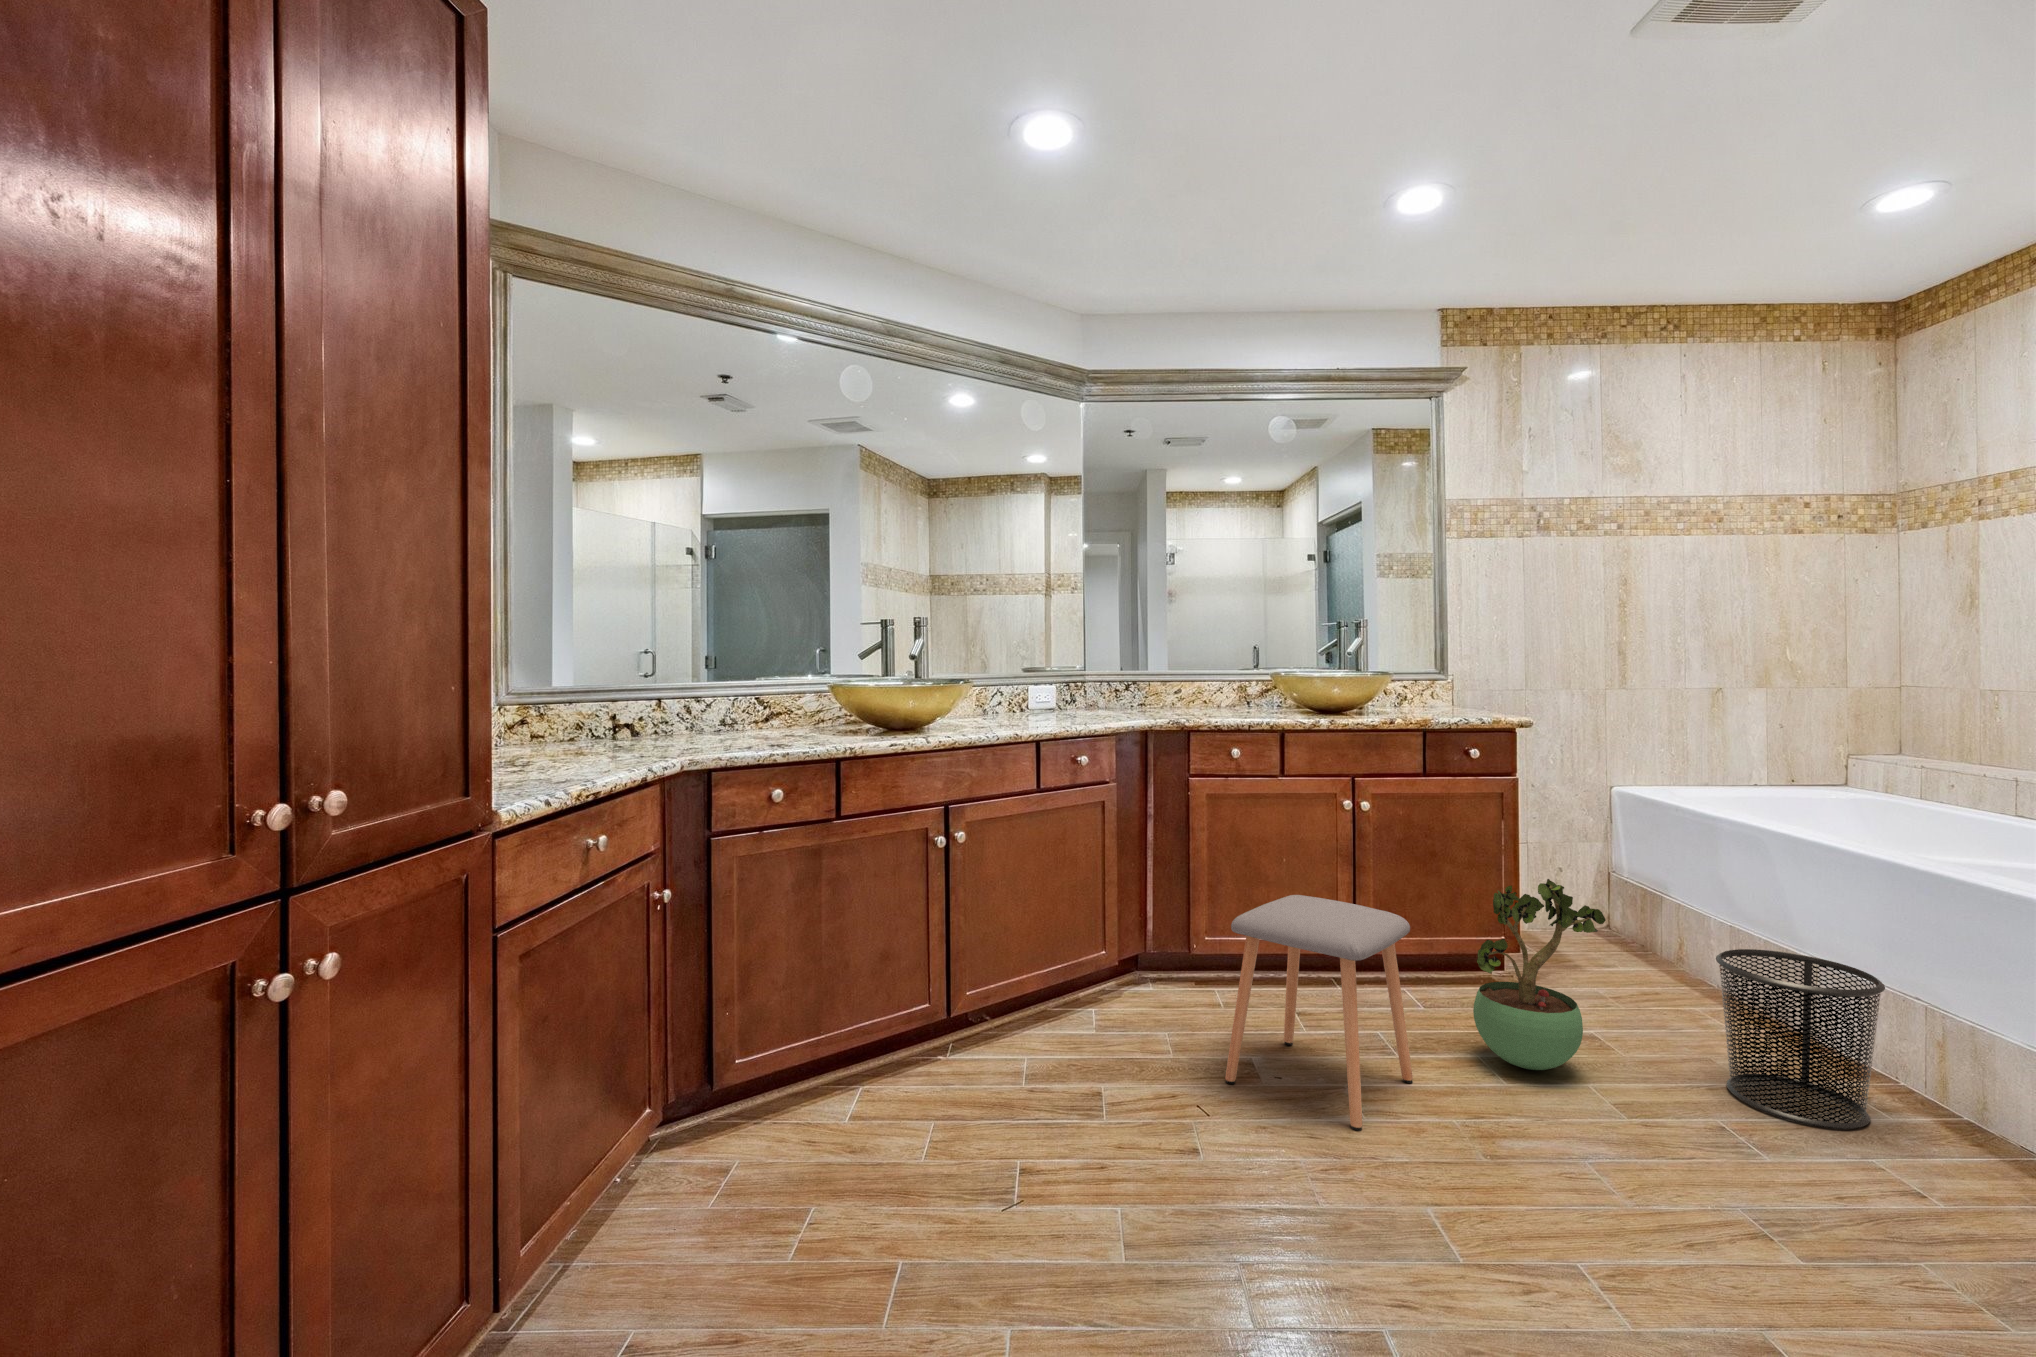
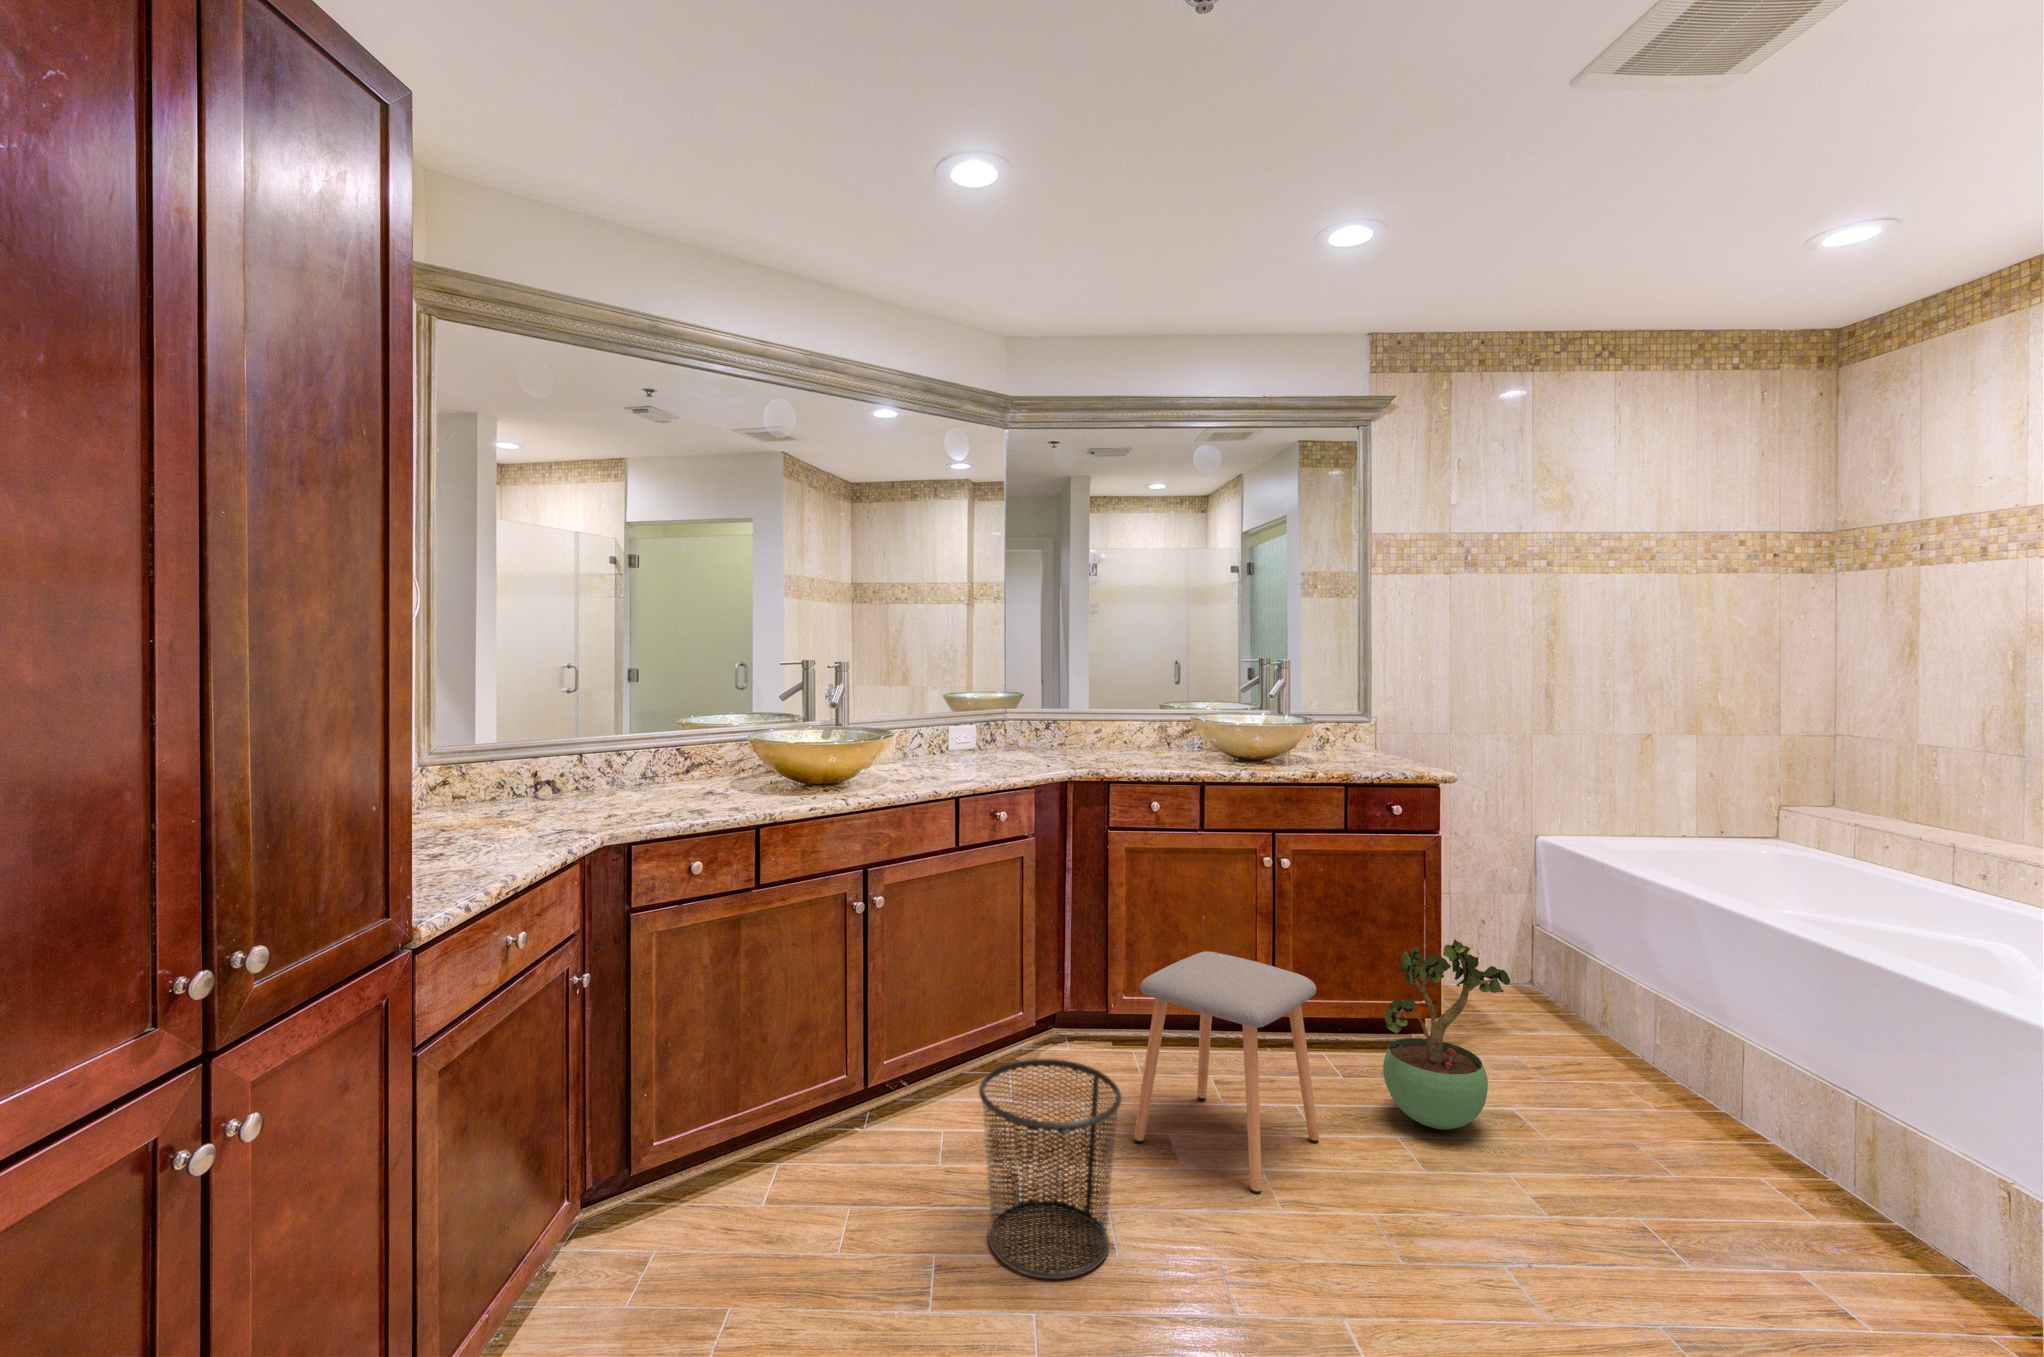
waste bin: present [1716,949,1885,1129] -> present [979,1059,1122,1279]

